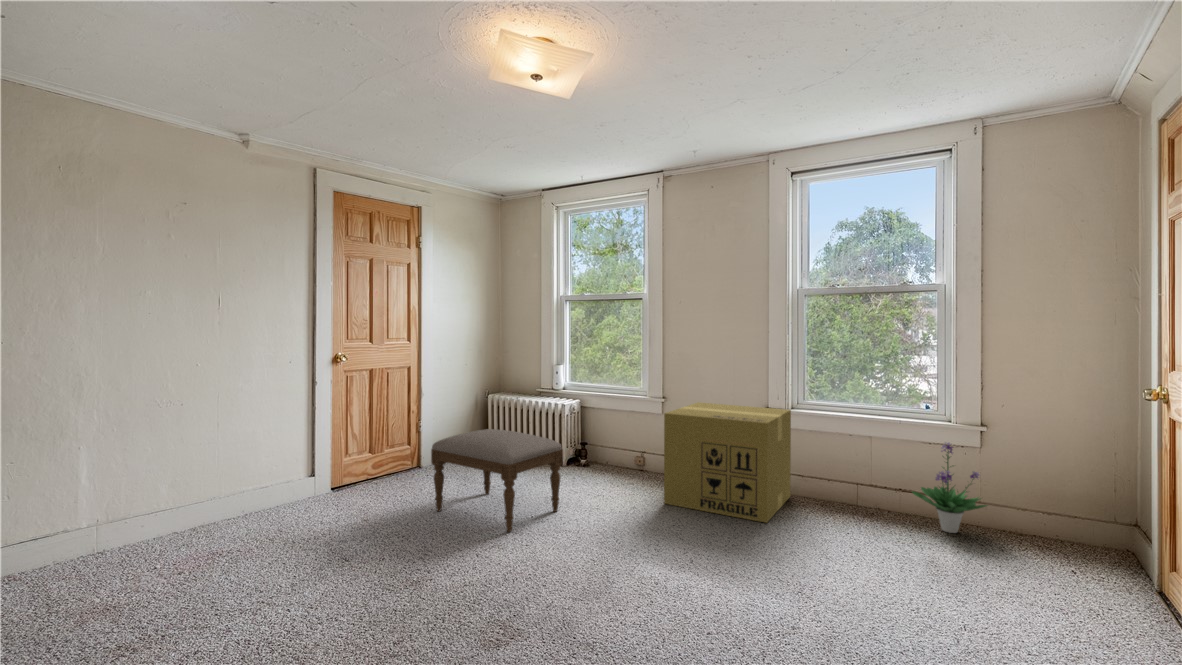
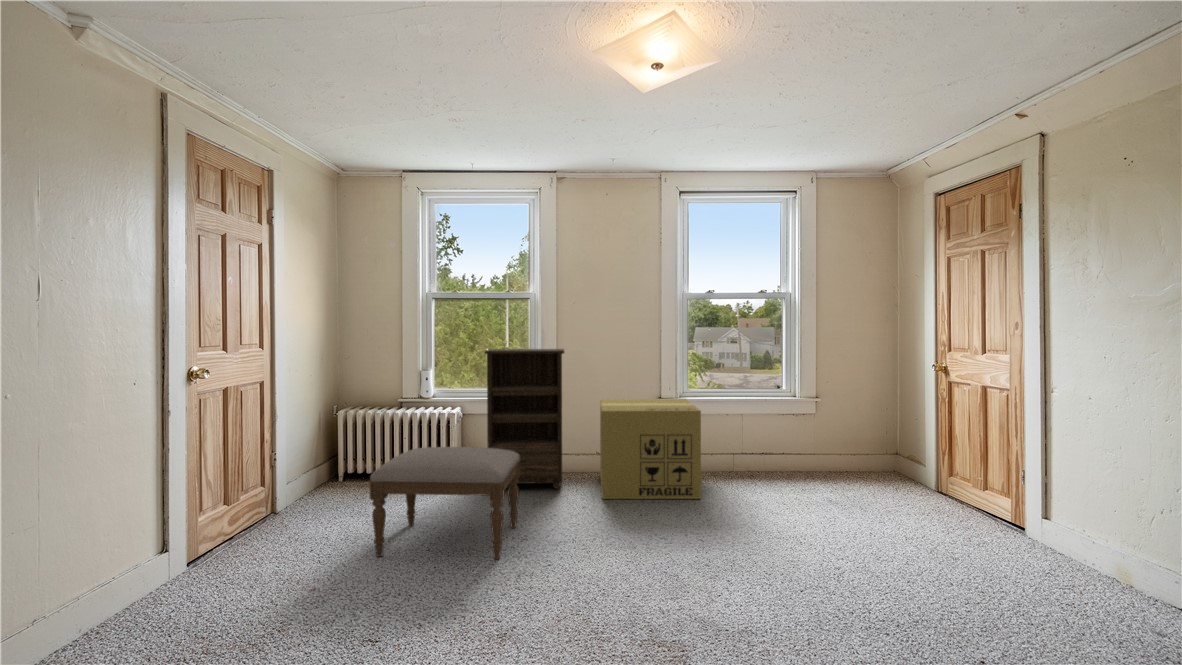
bookshelf: none [574,347,659,487] -> present [484,349,564,489]
potted plant: present [912,442,987,533] -> none [784,413,838,481]

